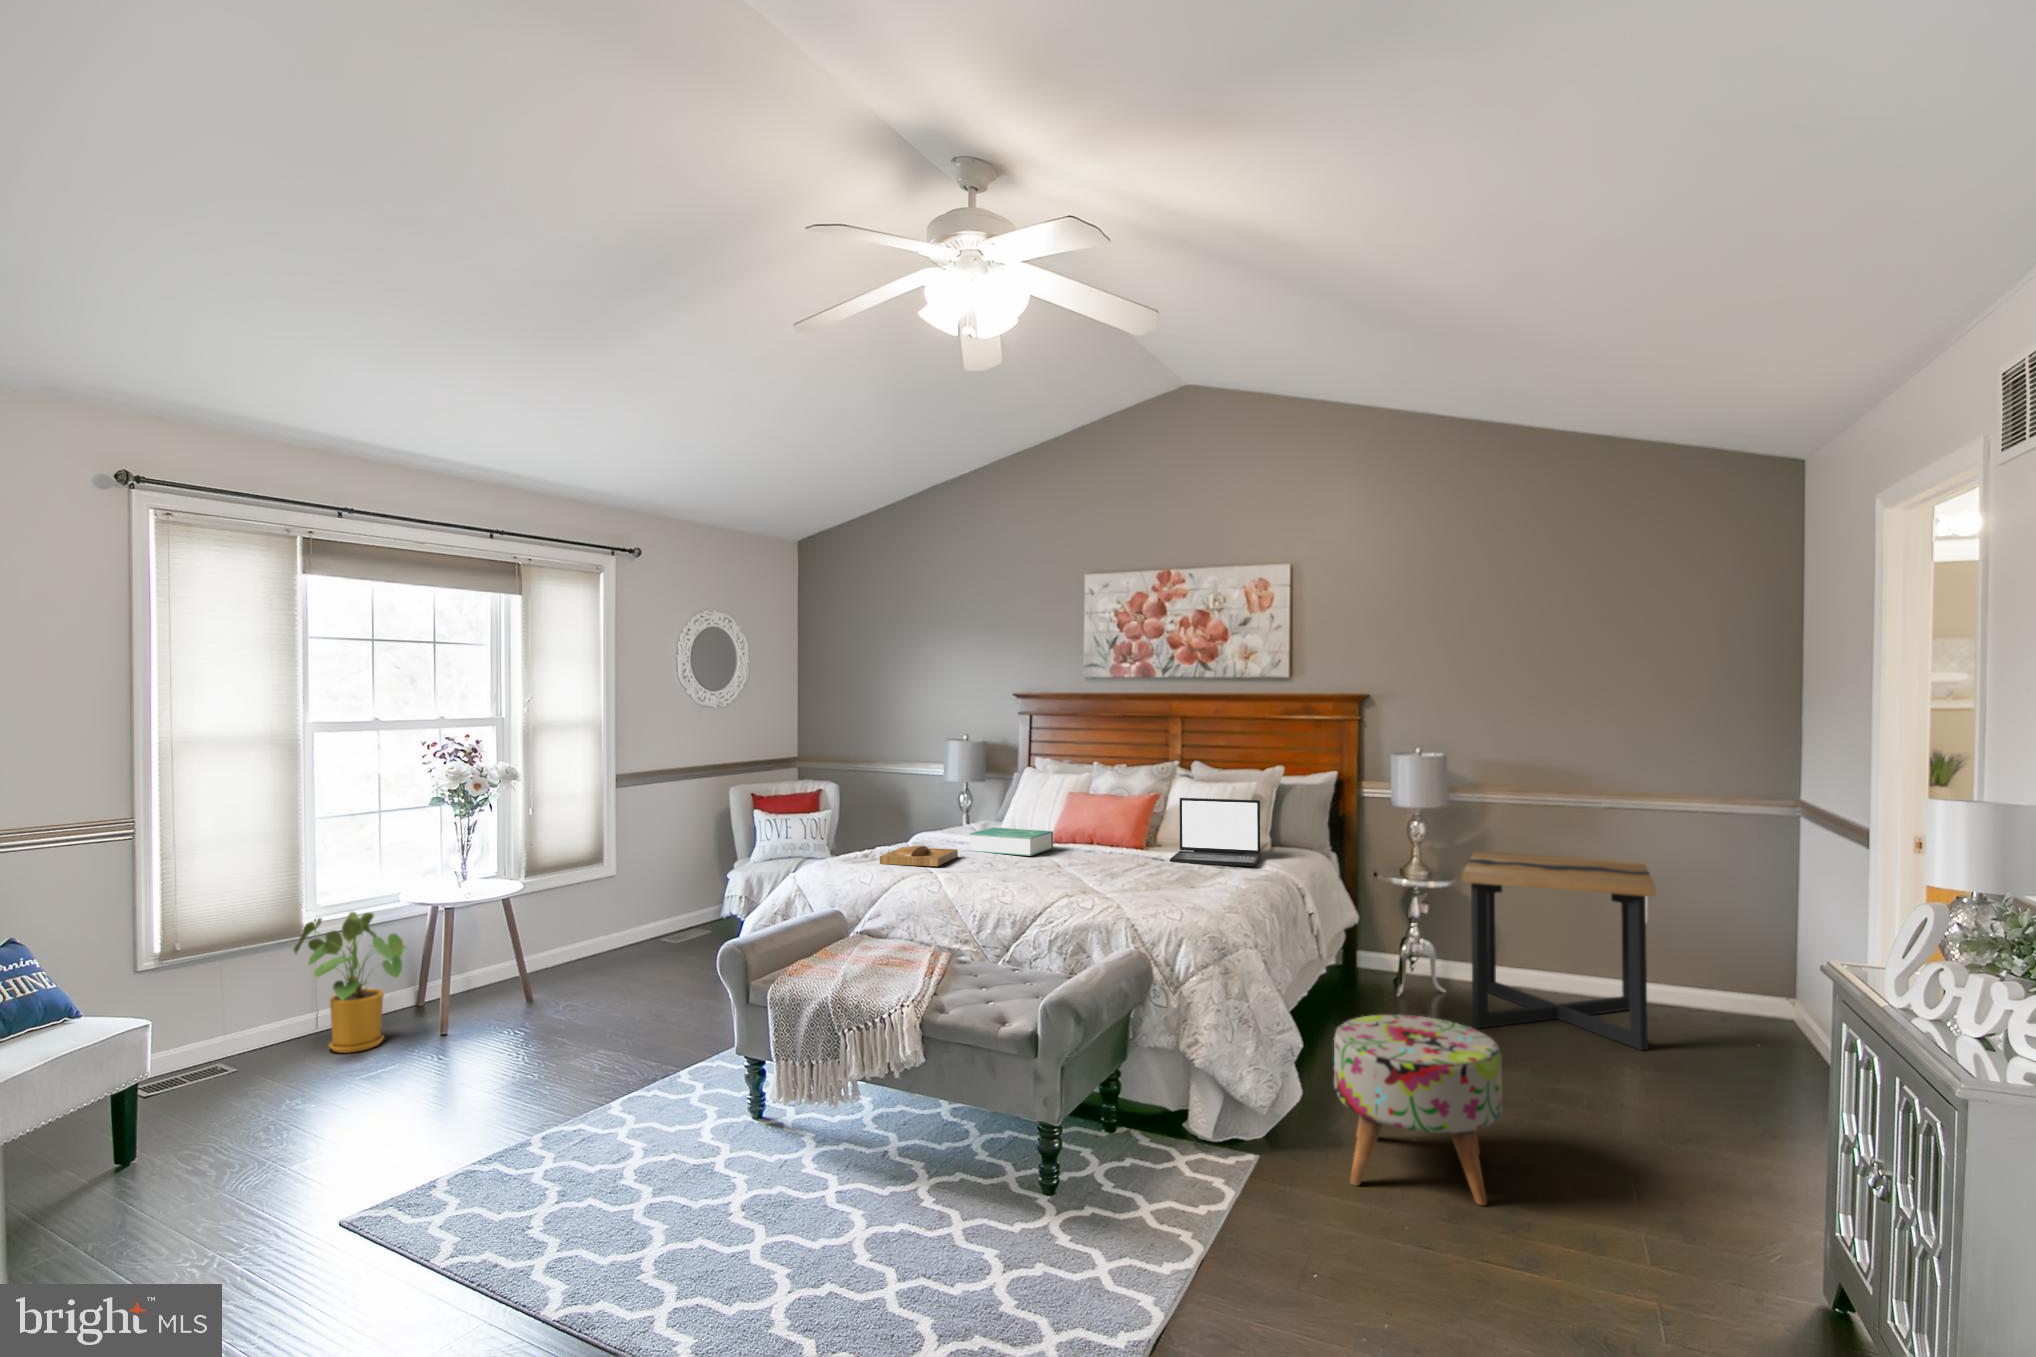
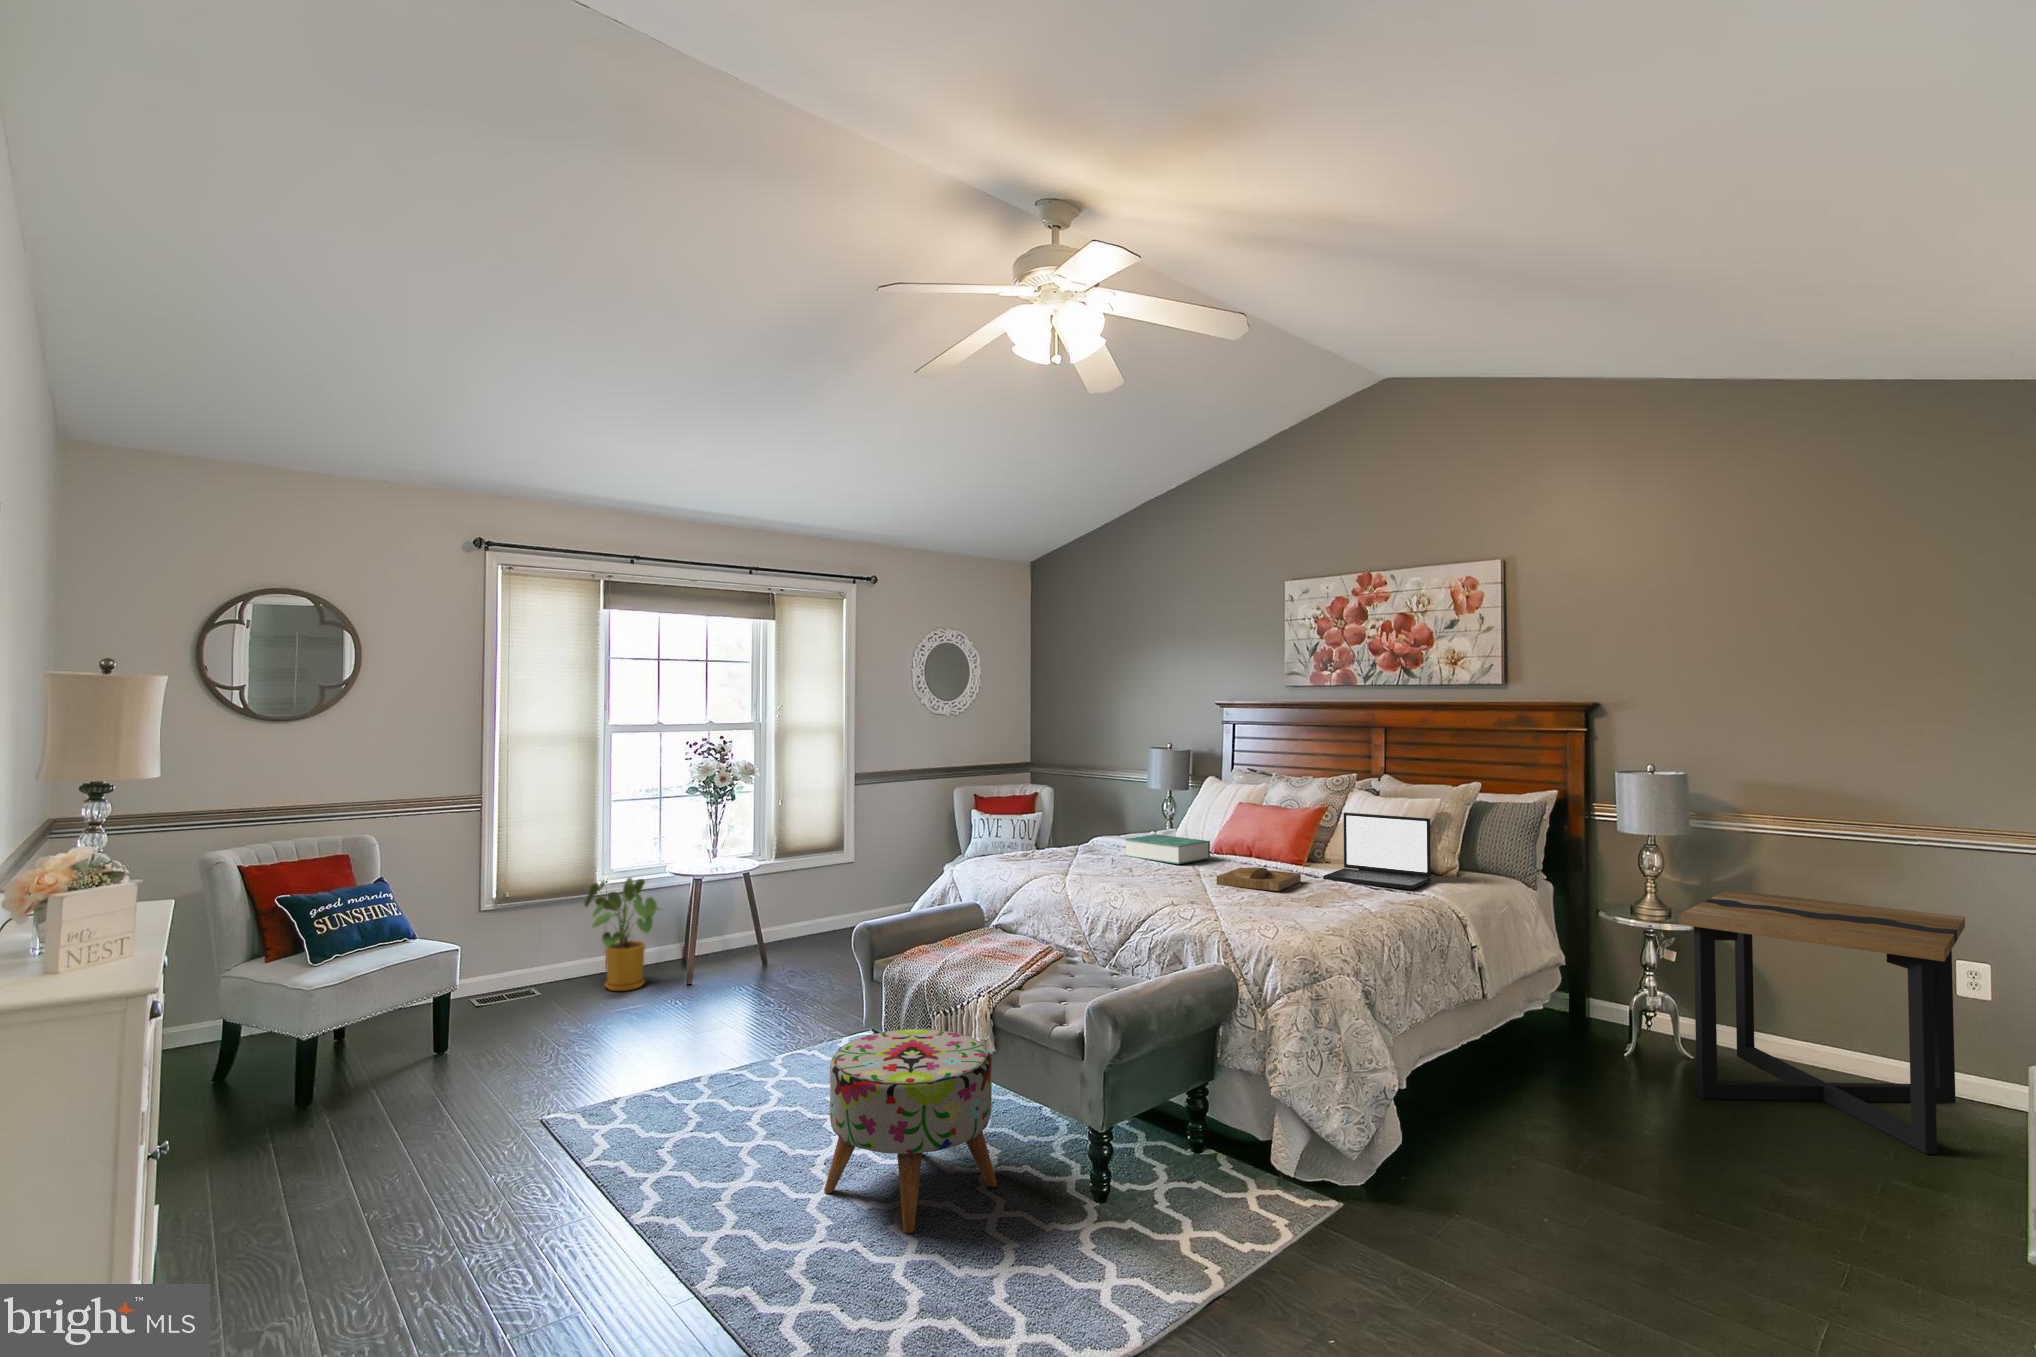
tray: present [880,846,958,866] -> present [1217,867,1301,891]
ottoman: present [1334,1015,1503,1205] -> present [824,1029,997,1233]

